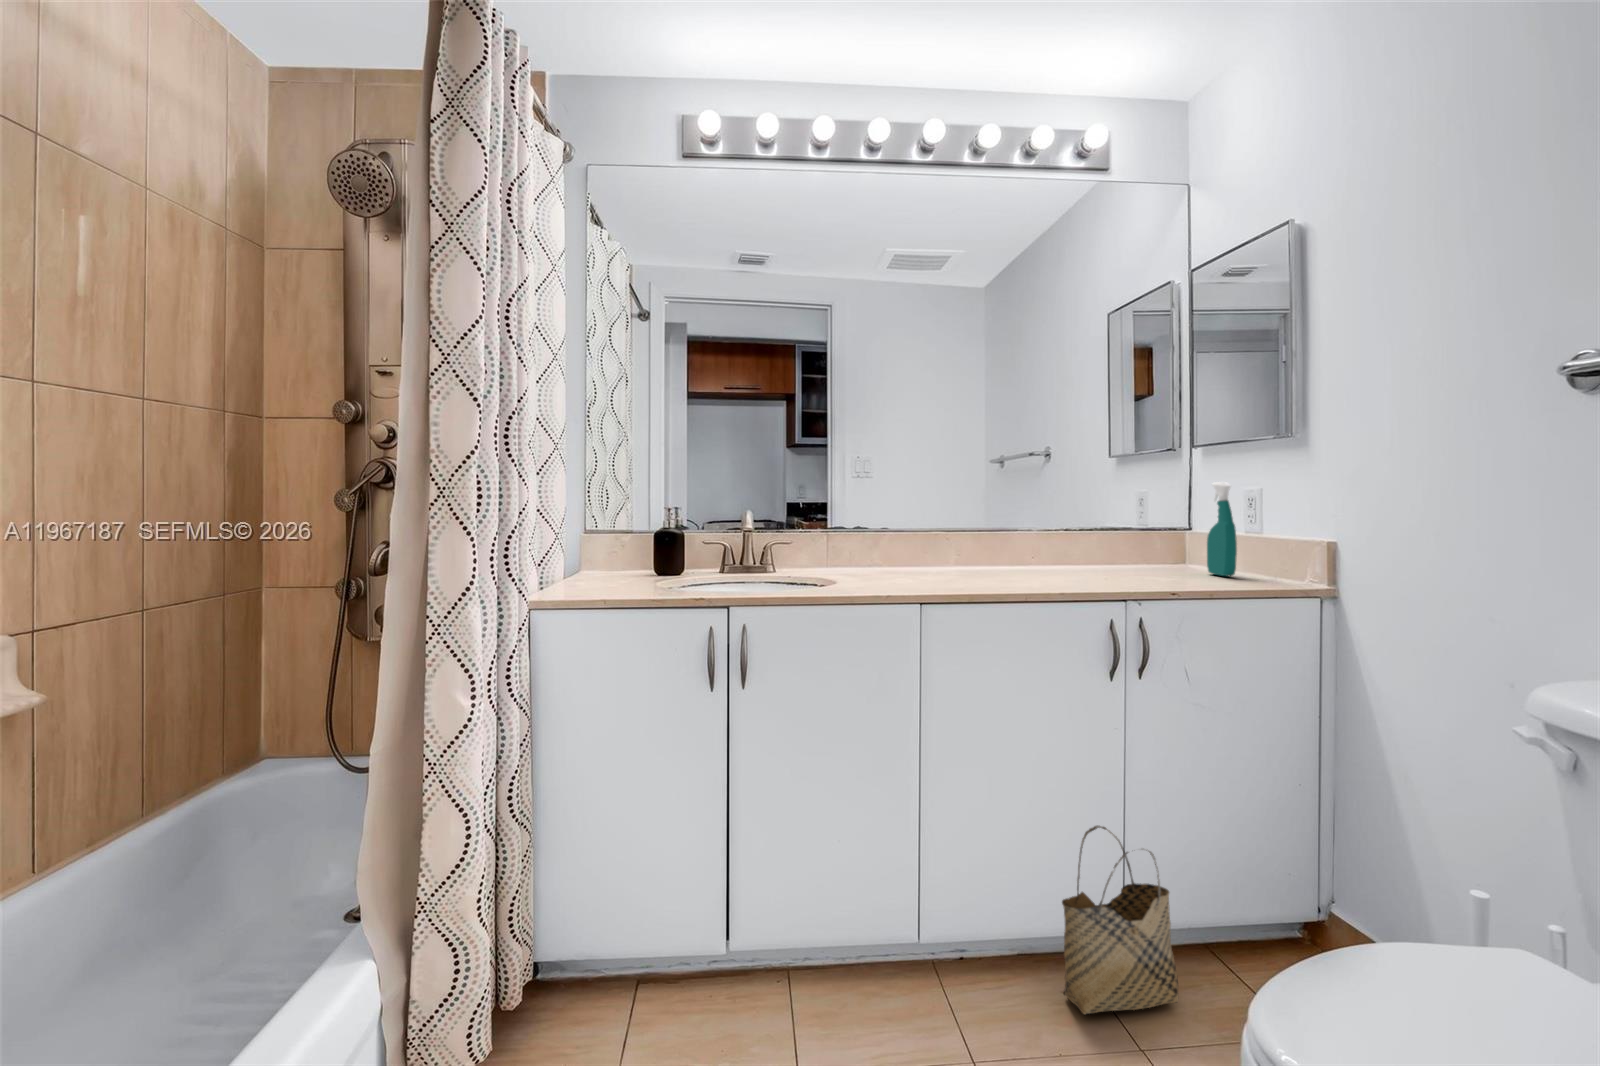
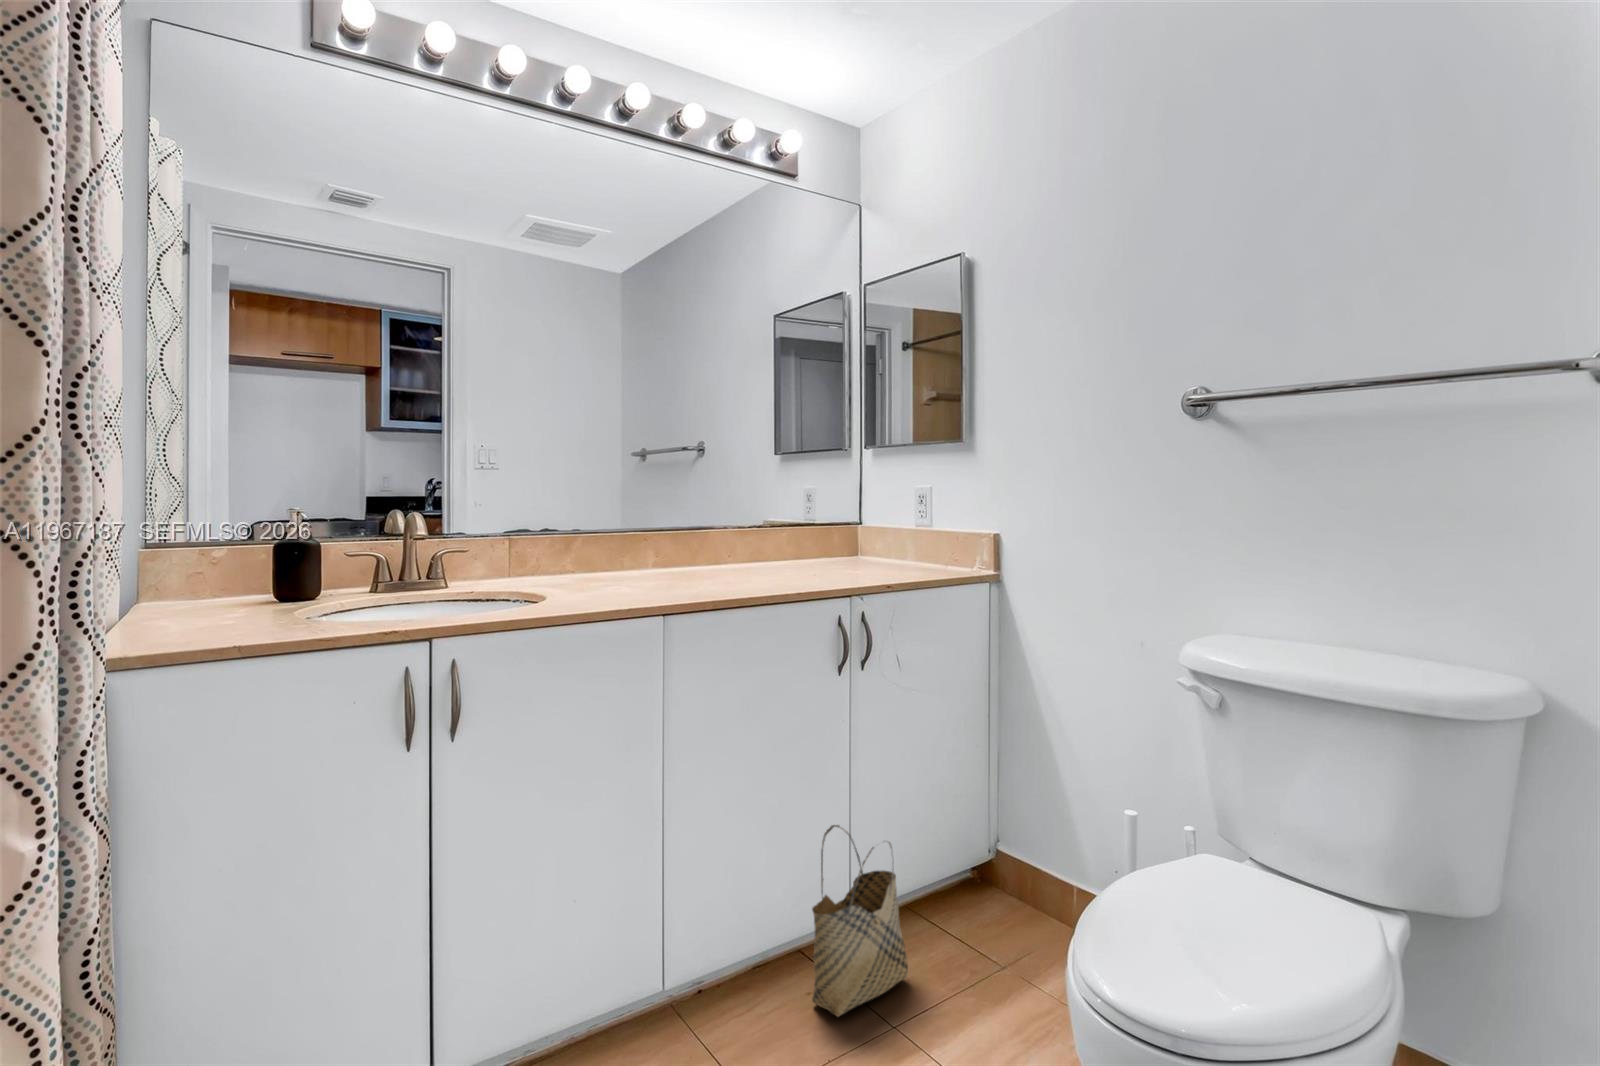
spray bottle: present [1207,482,1237,576] -> none [887,485,915,572]

